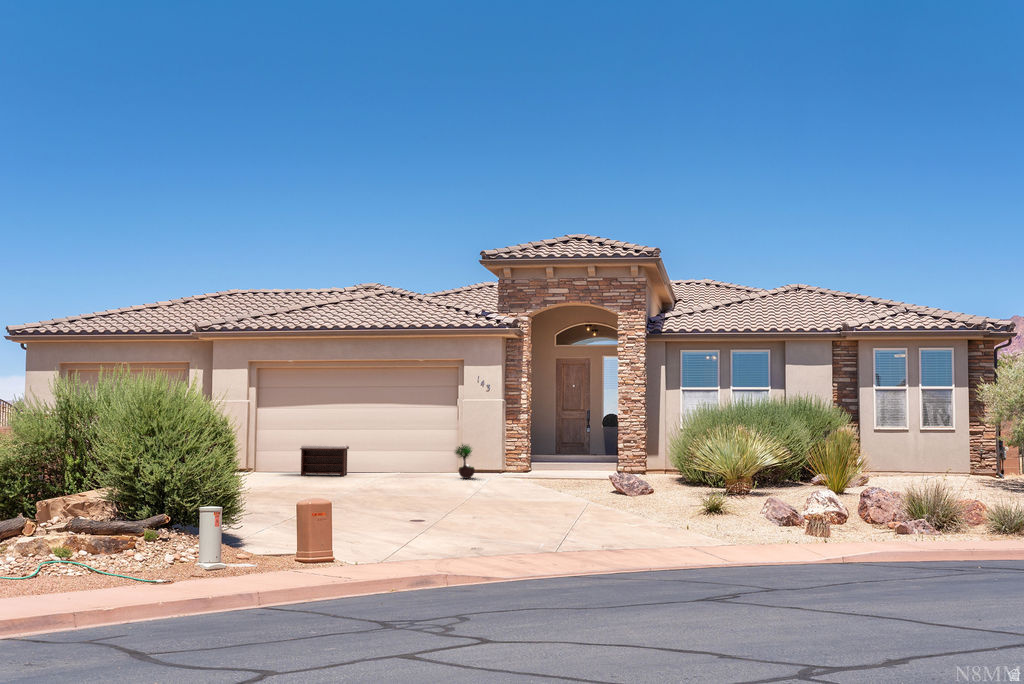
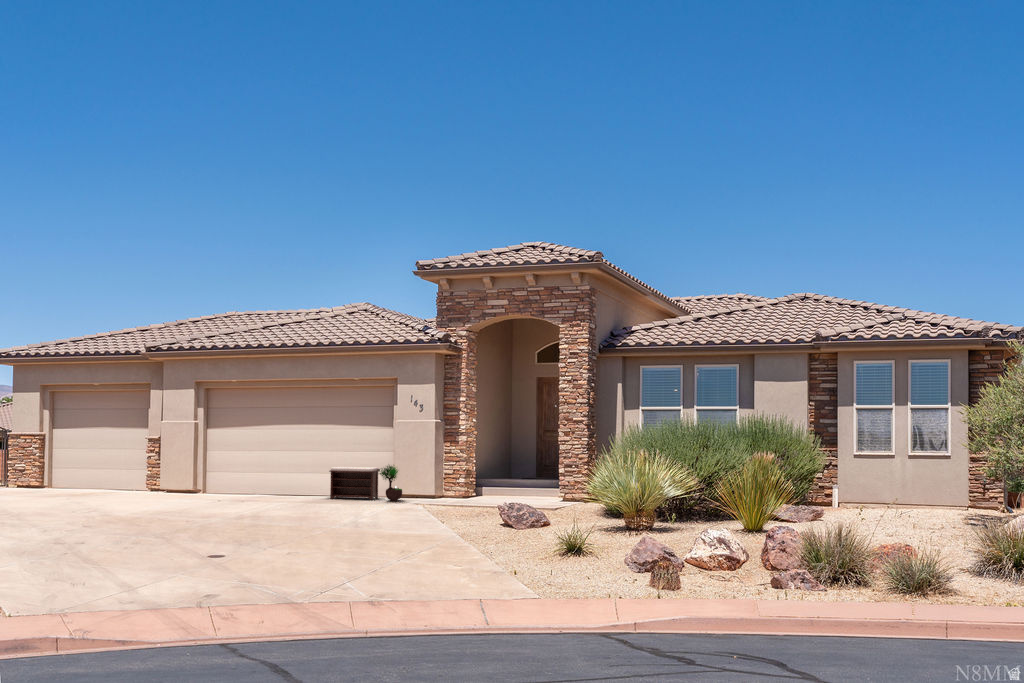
bench: present [300,445,349,476] -> present [329,467,380,500]

